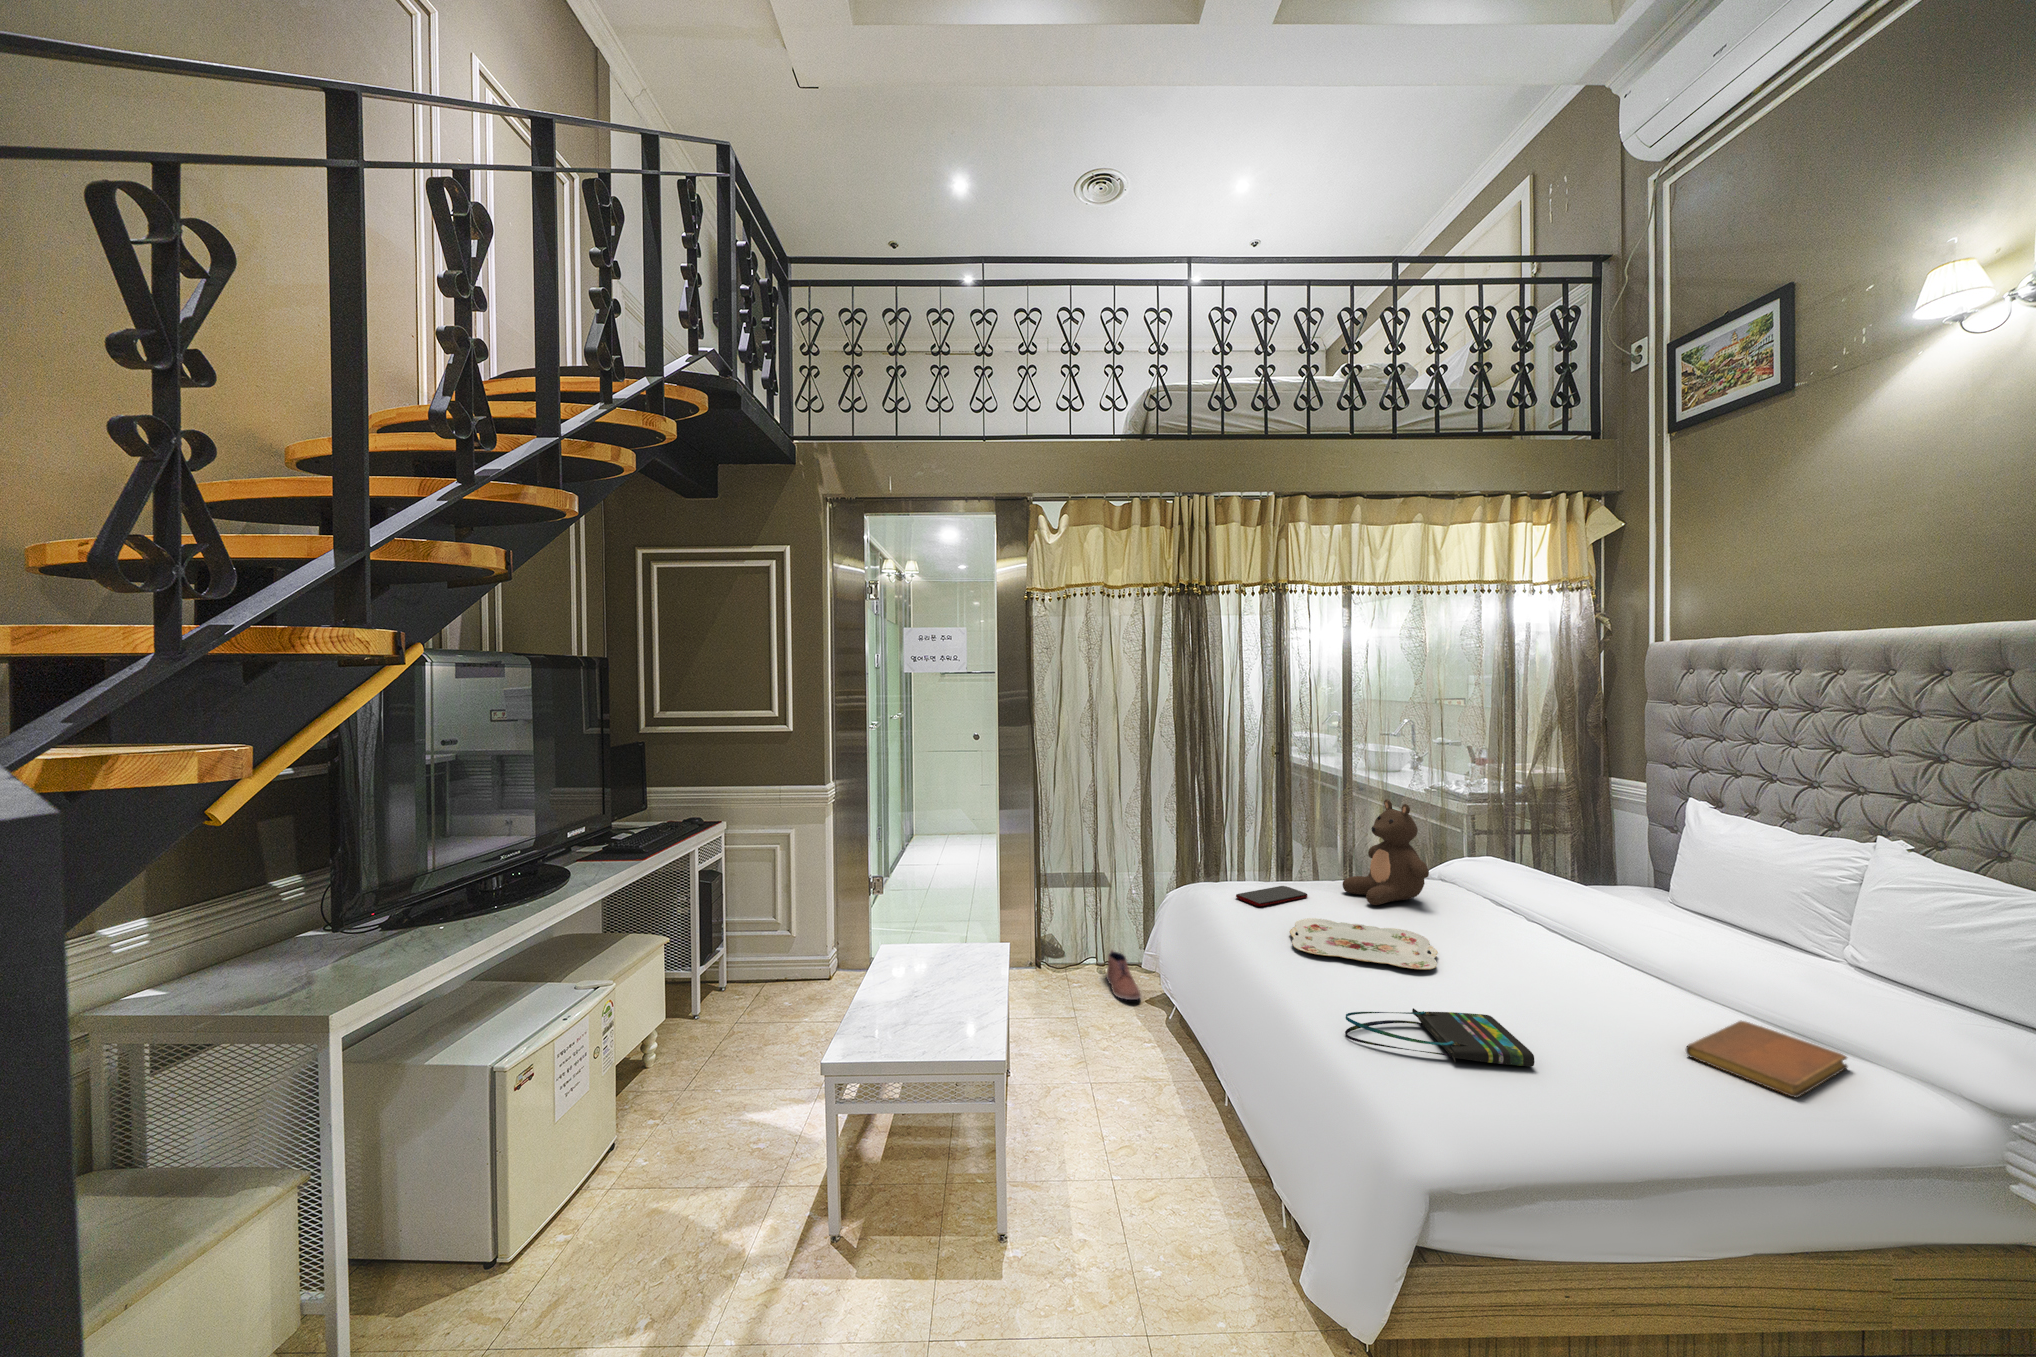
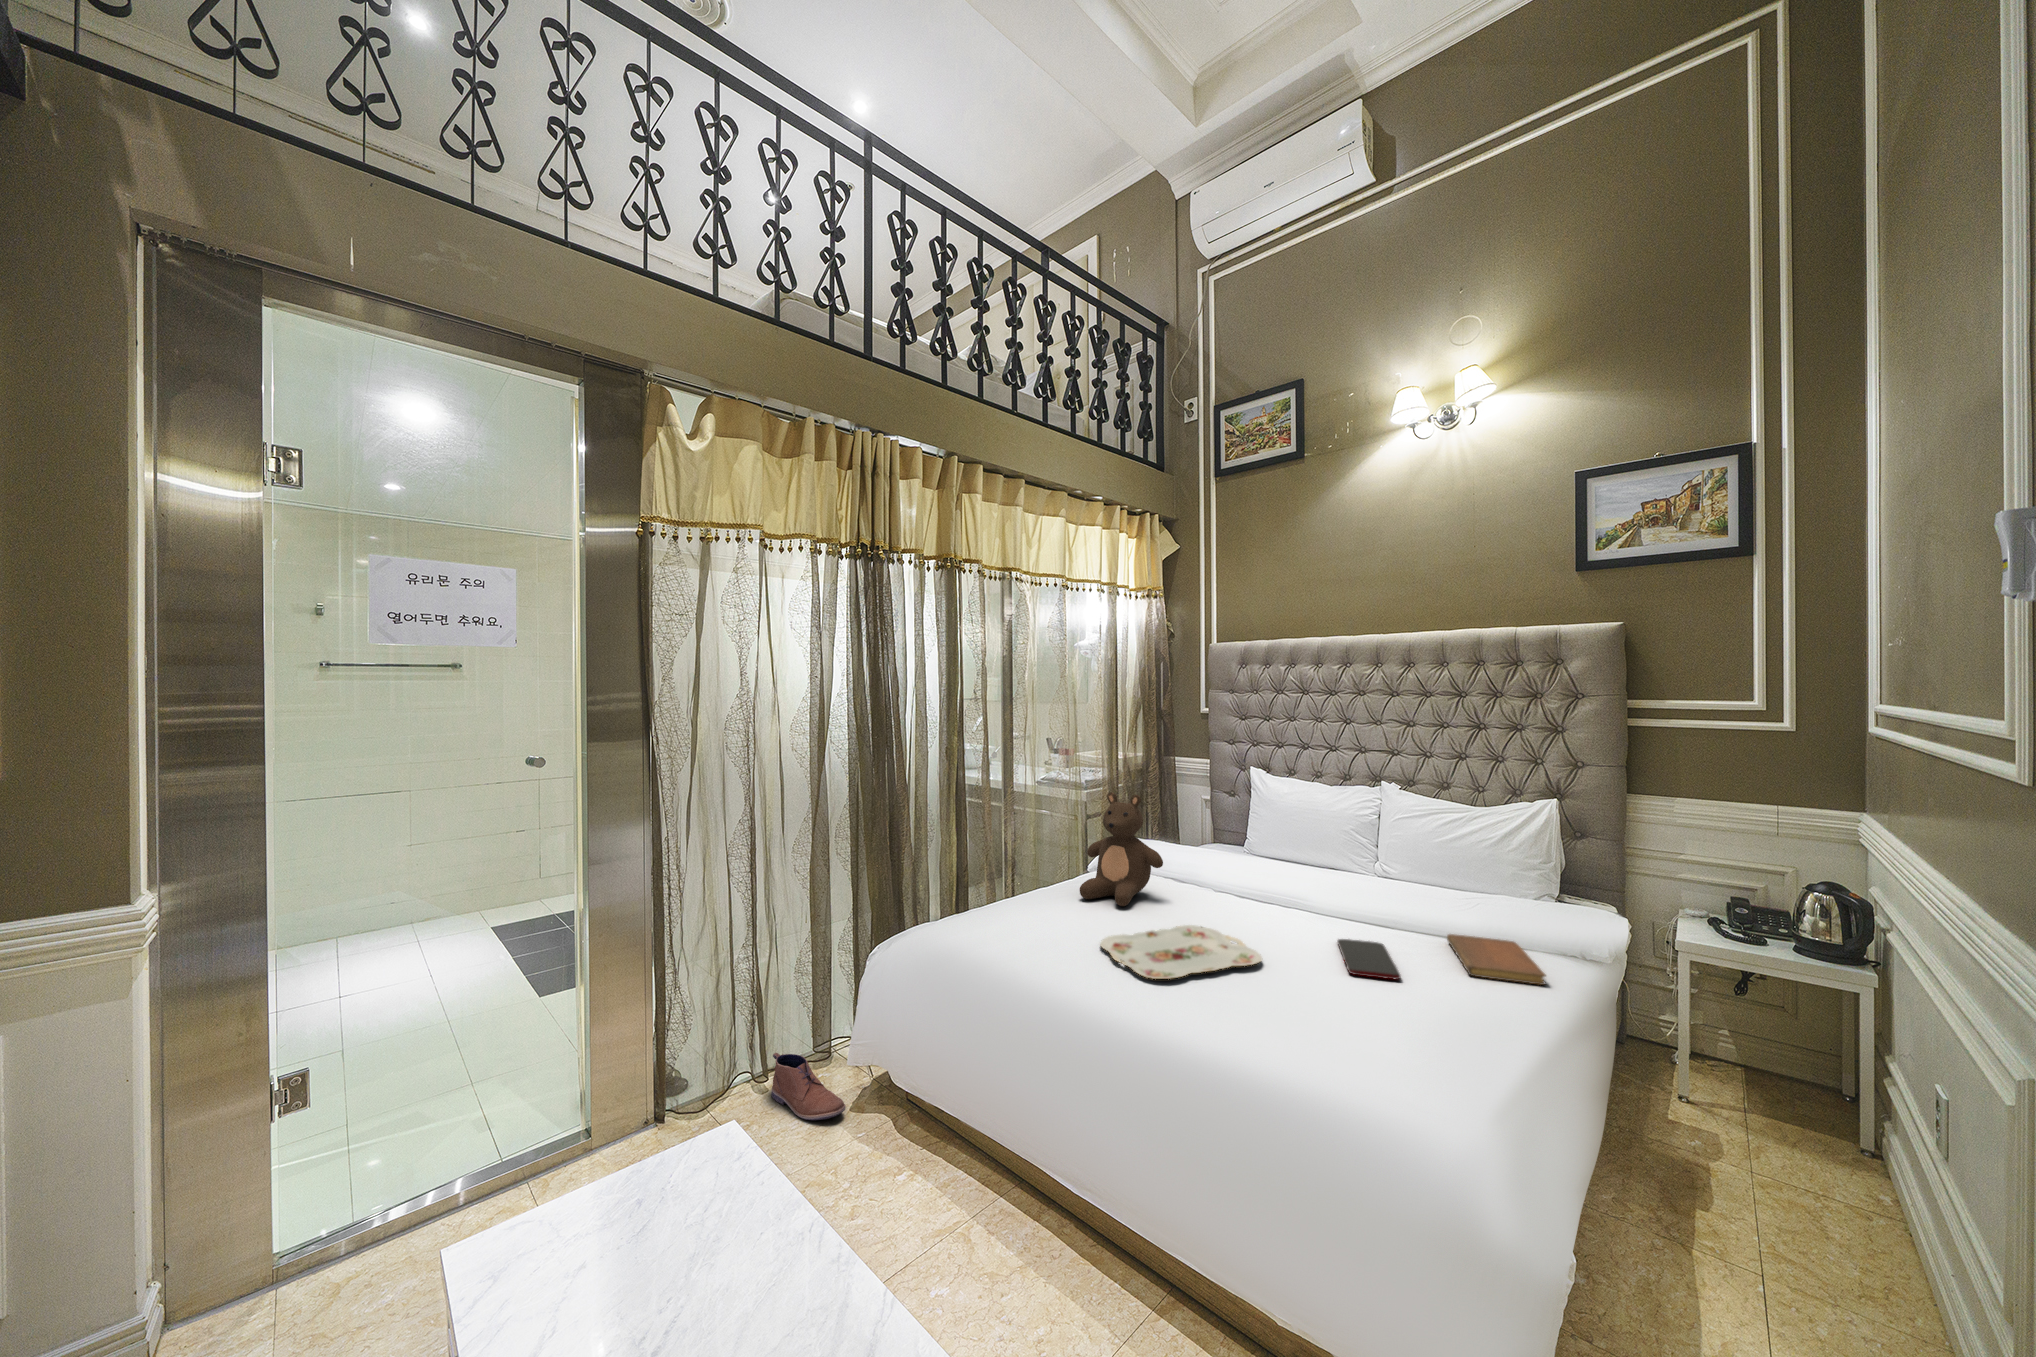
smartphone: present [1236,886,1308,906] -> present [1337,939,1401,979]
tote bag: present [1345,1008,1534,1066] -> none [1321,991,1453,1069]

